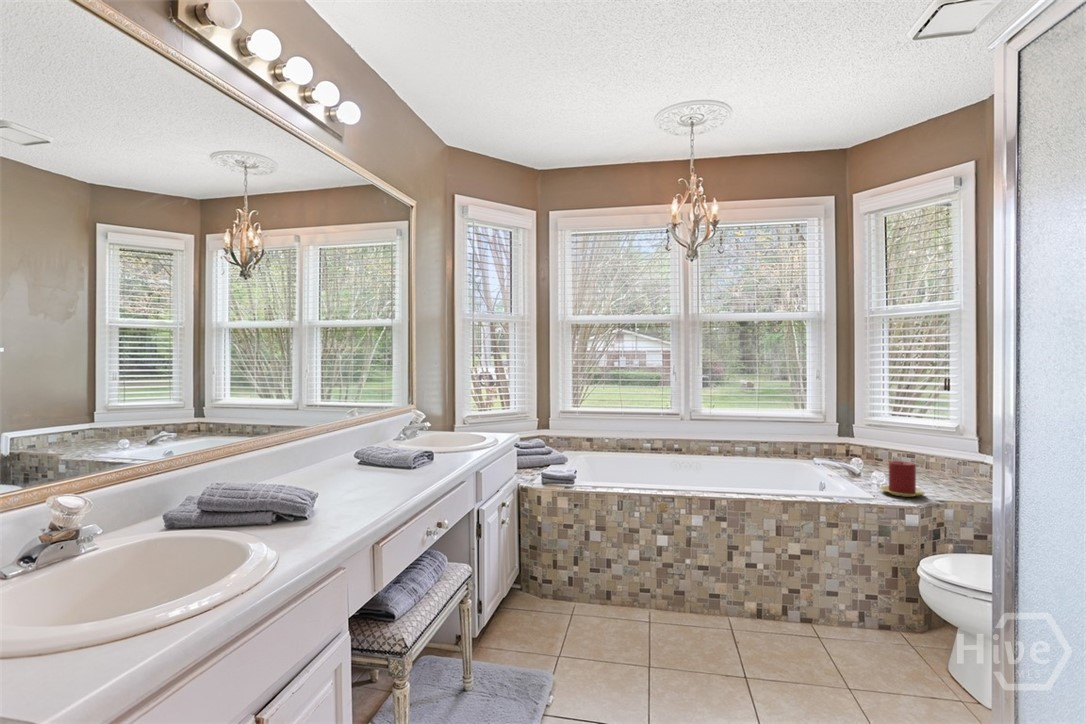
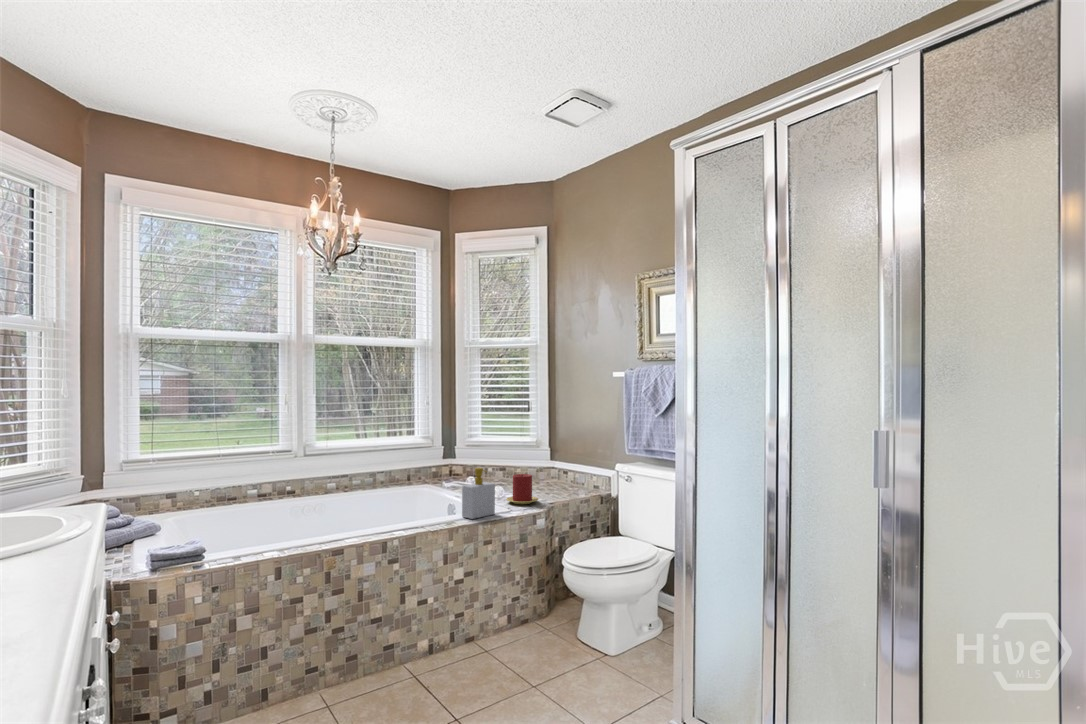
soap bottle: none [808,446,849,499] -> present [462,468,495,519]

